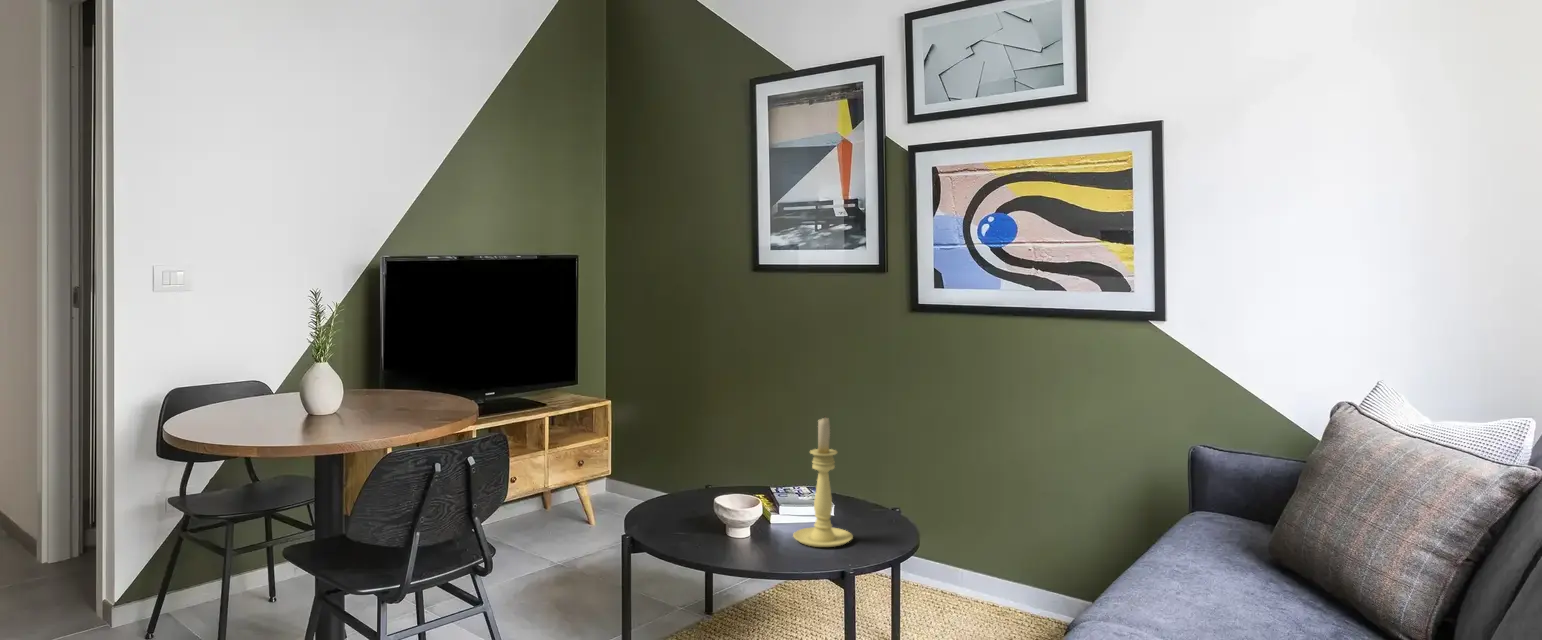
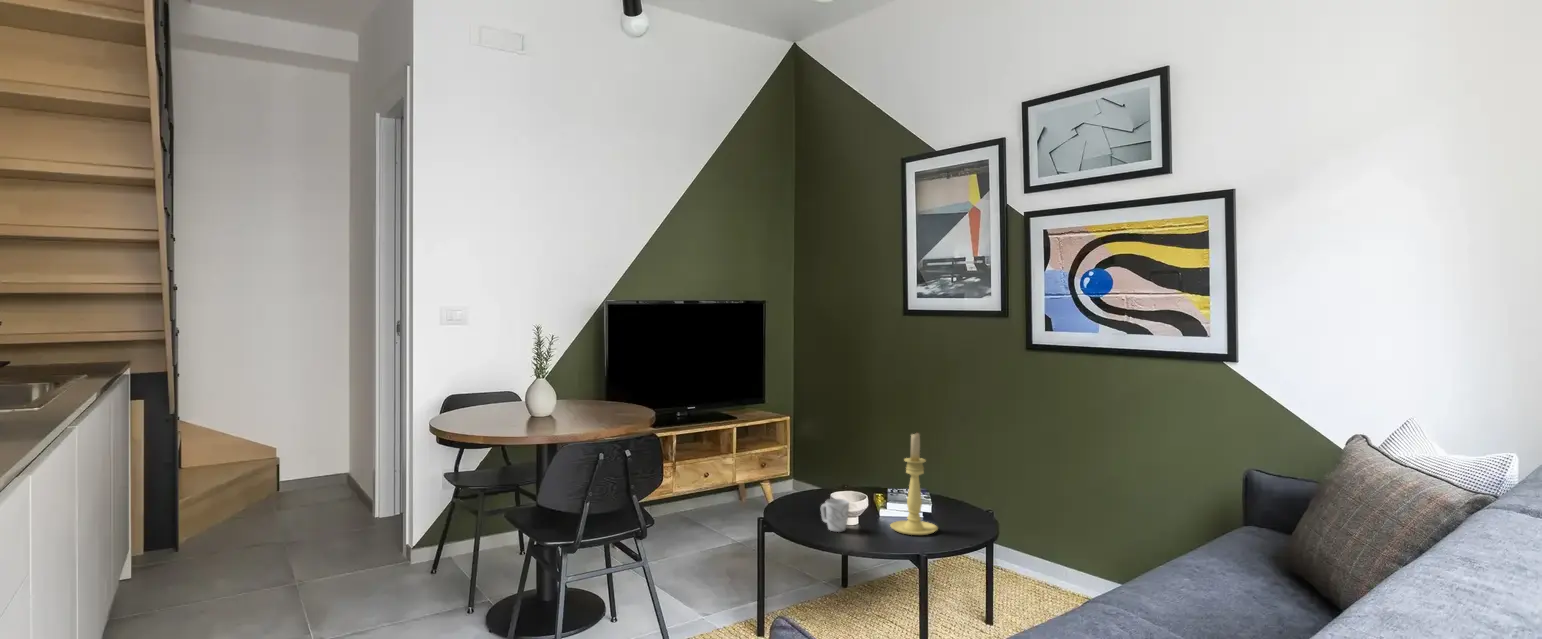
mug: none [705,508,744,552] -> present [821,499,849,532]

